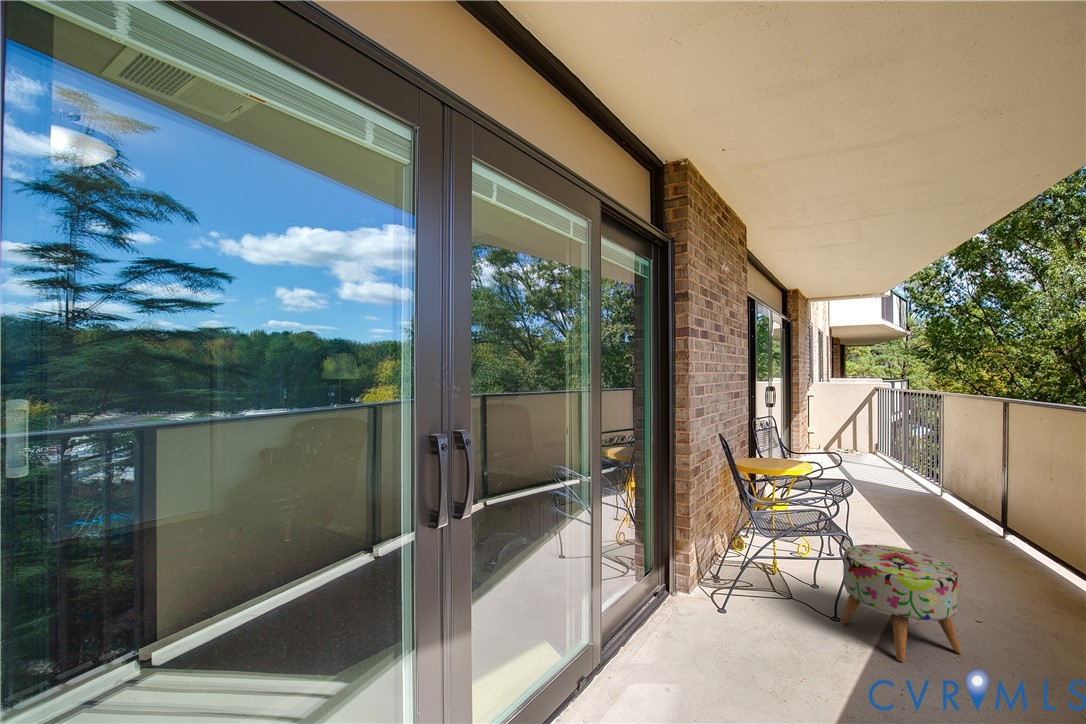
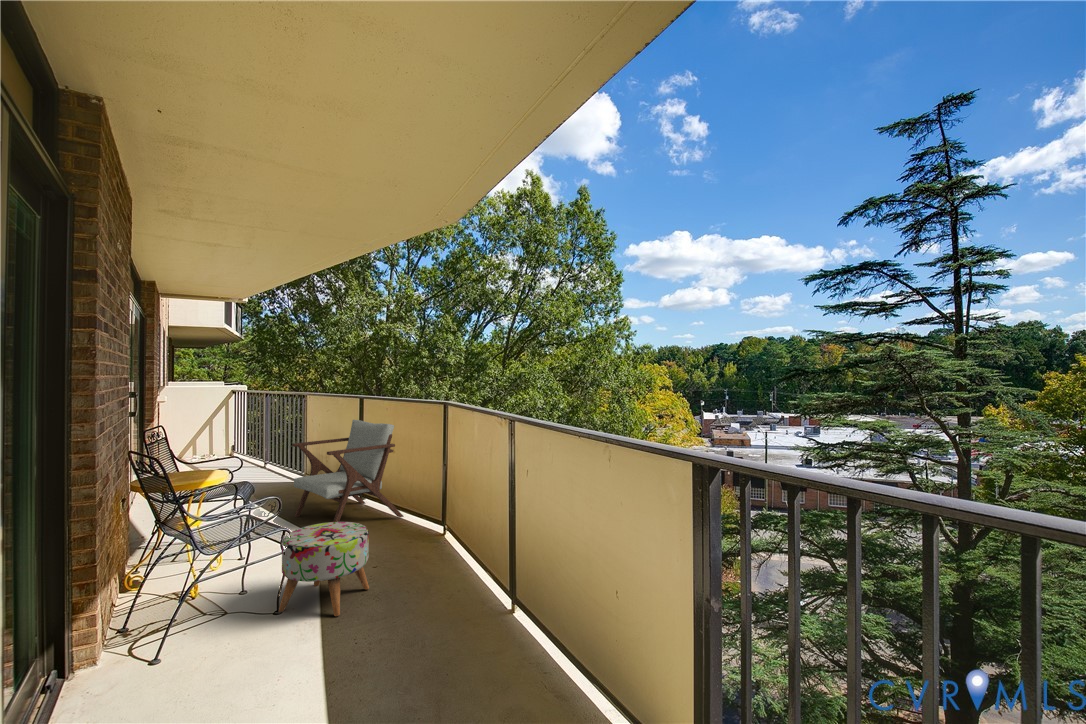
lounge chair: none [906,434,1078,587] -> present [292,420,404,522]

